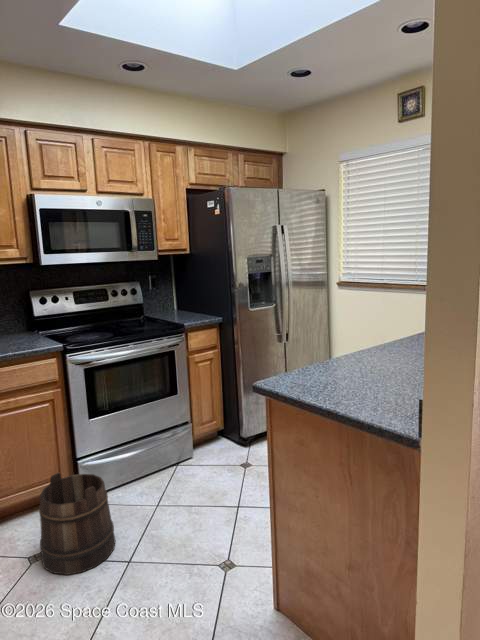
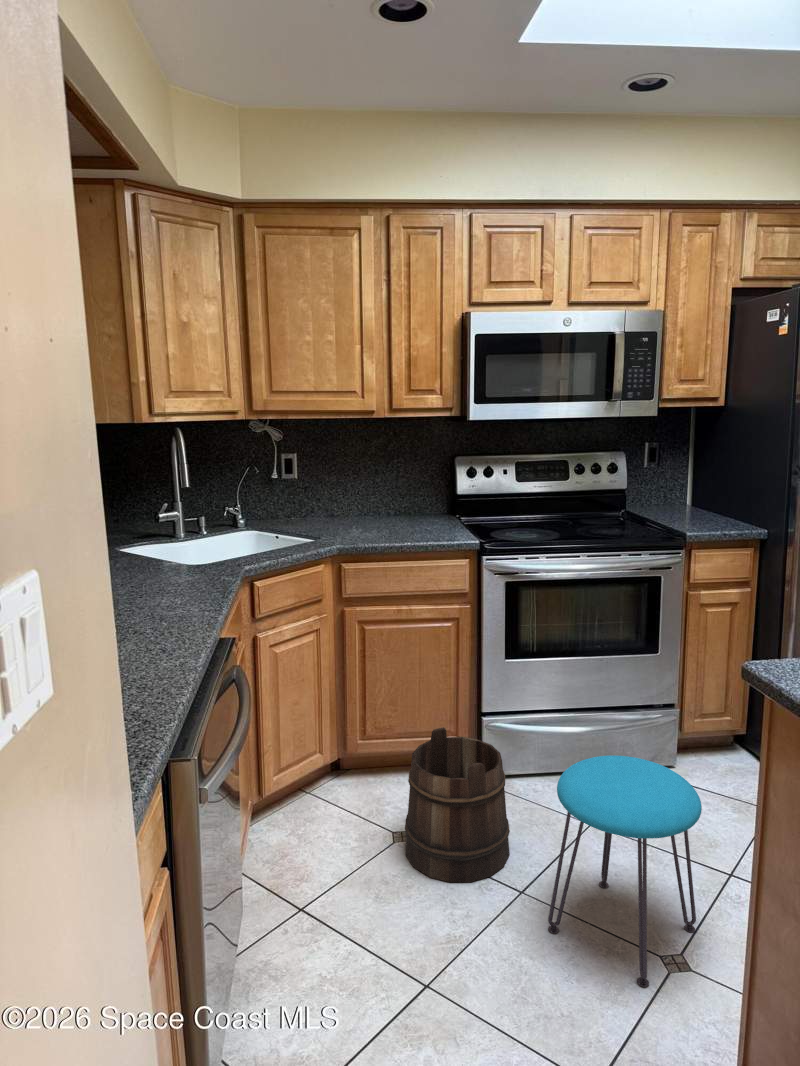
stool: none [147,454,230,581] -> present [548,756,702,987]

